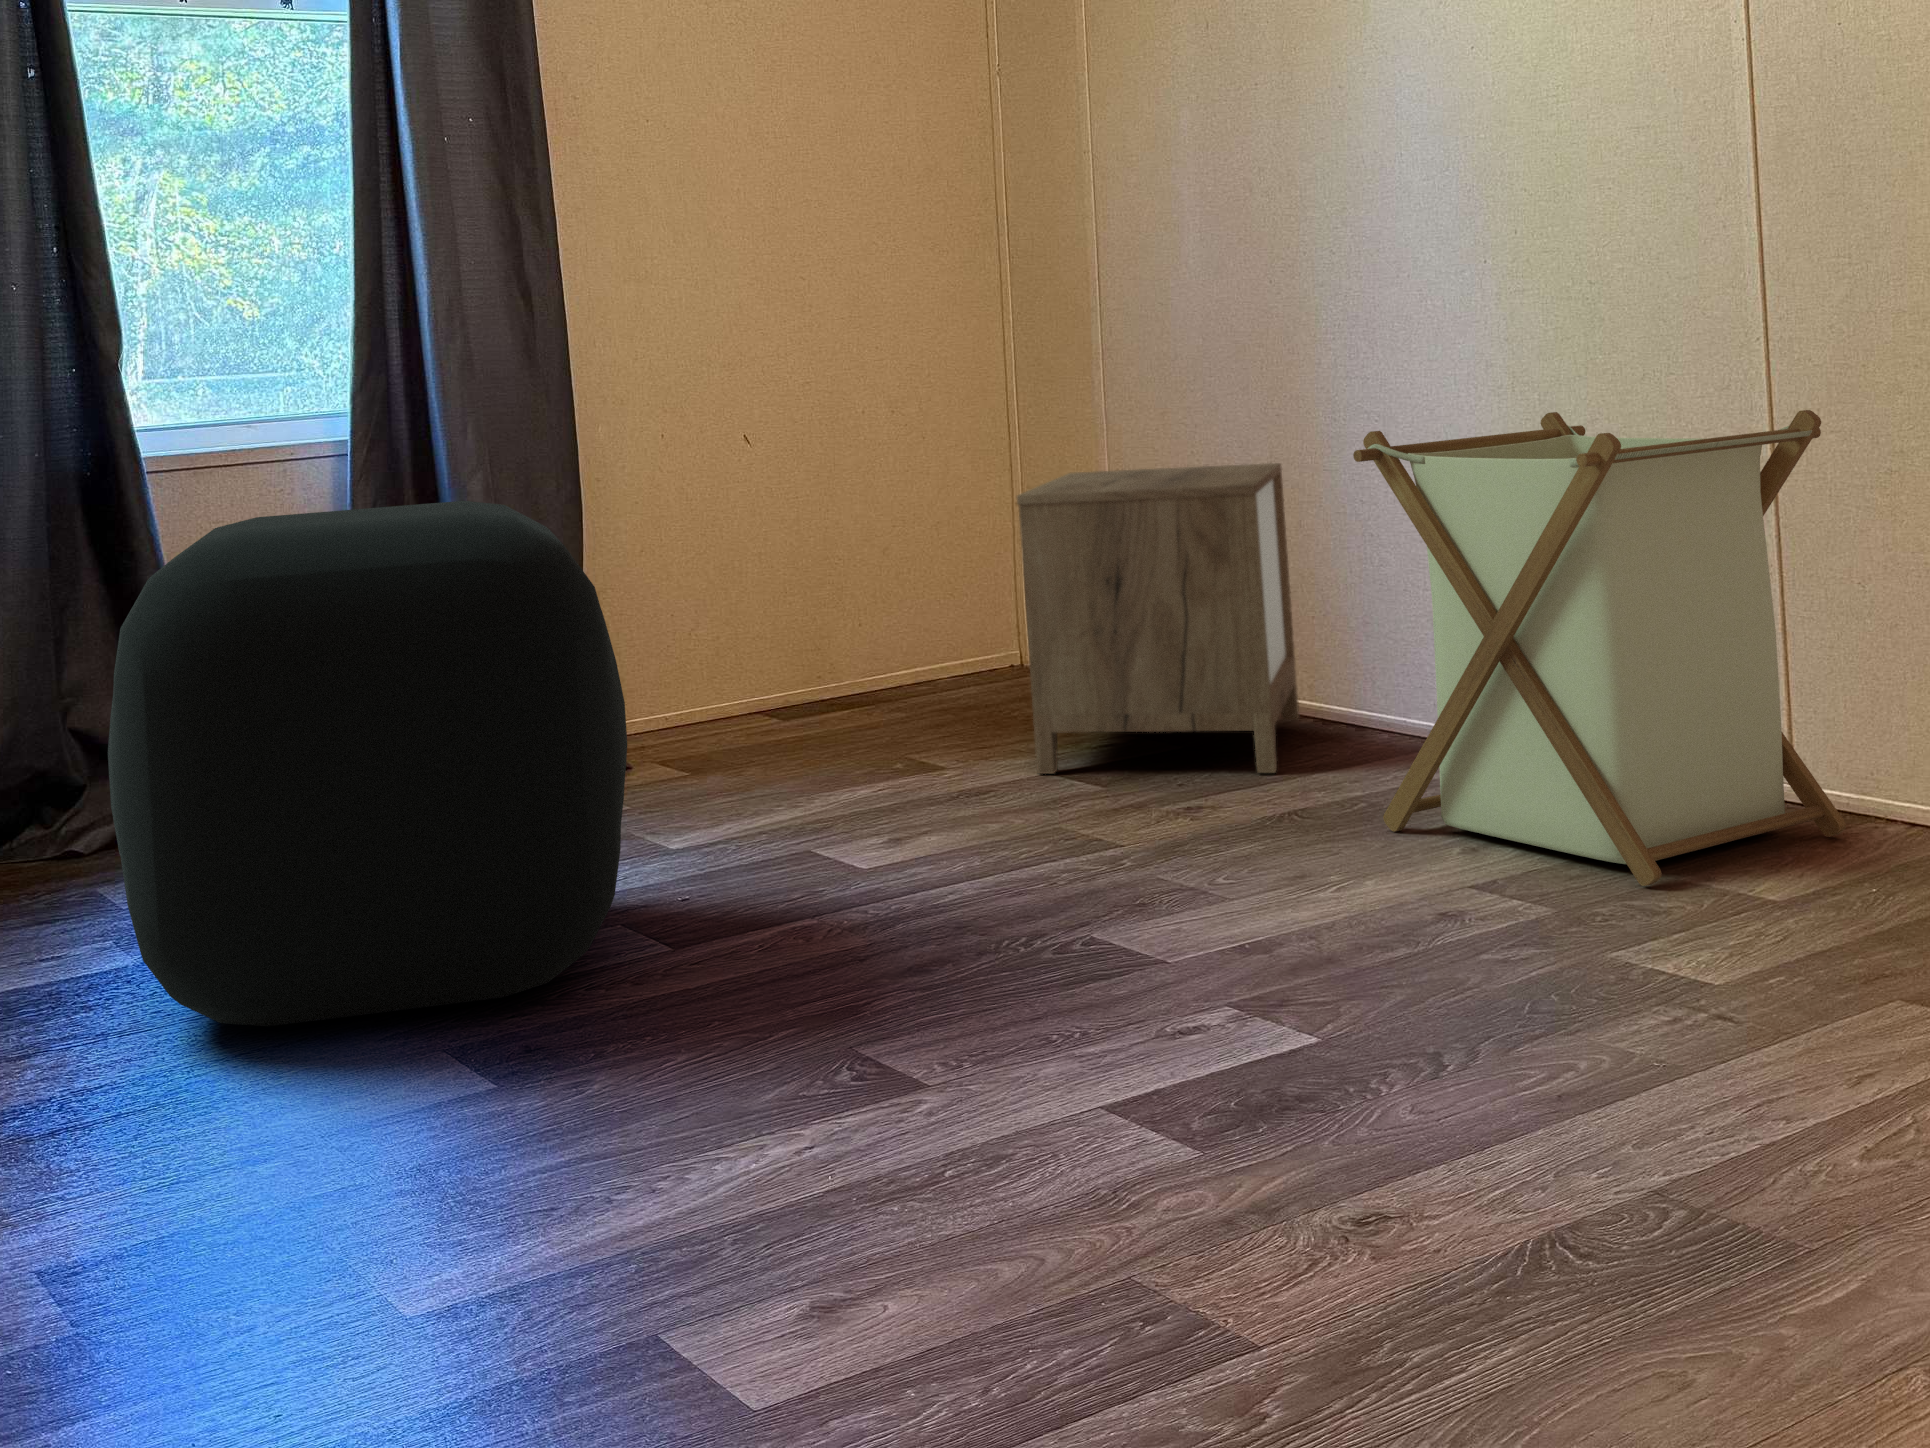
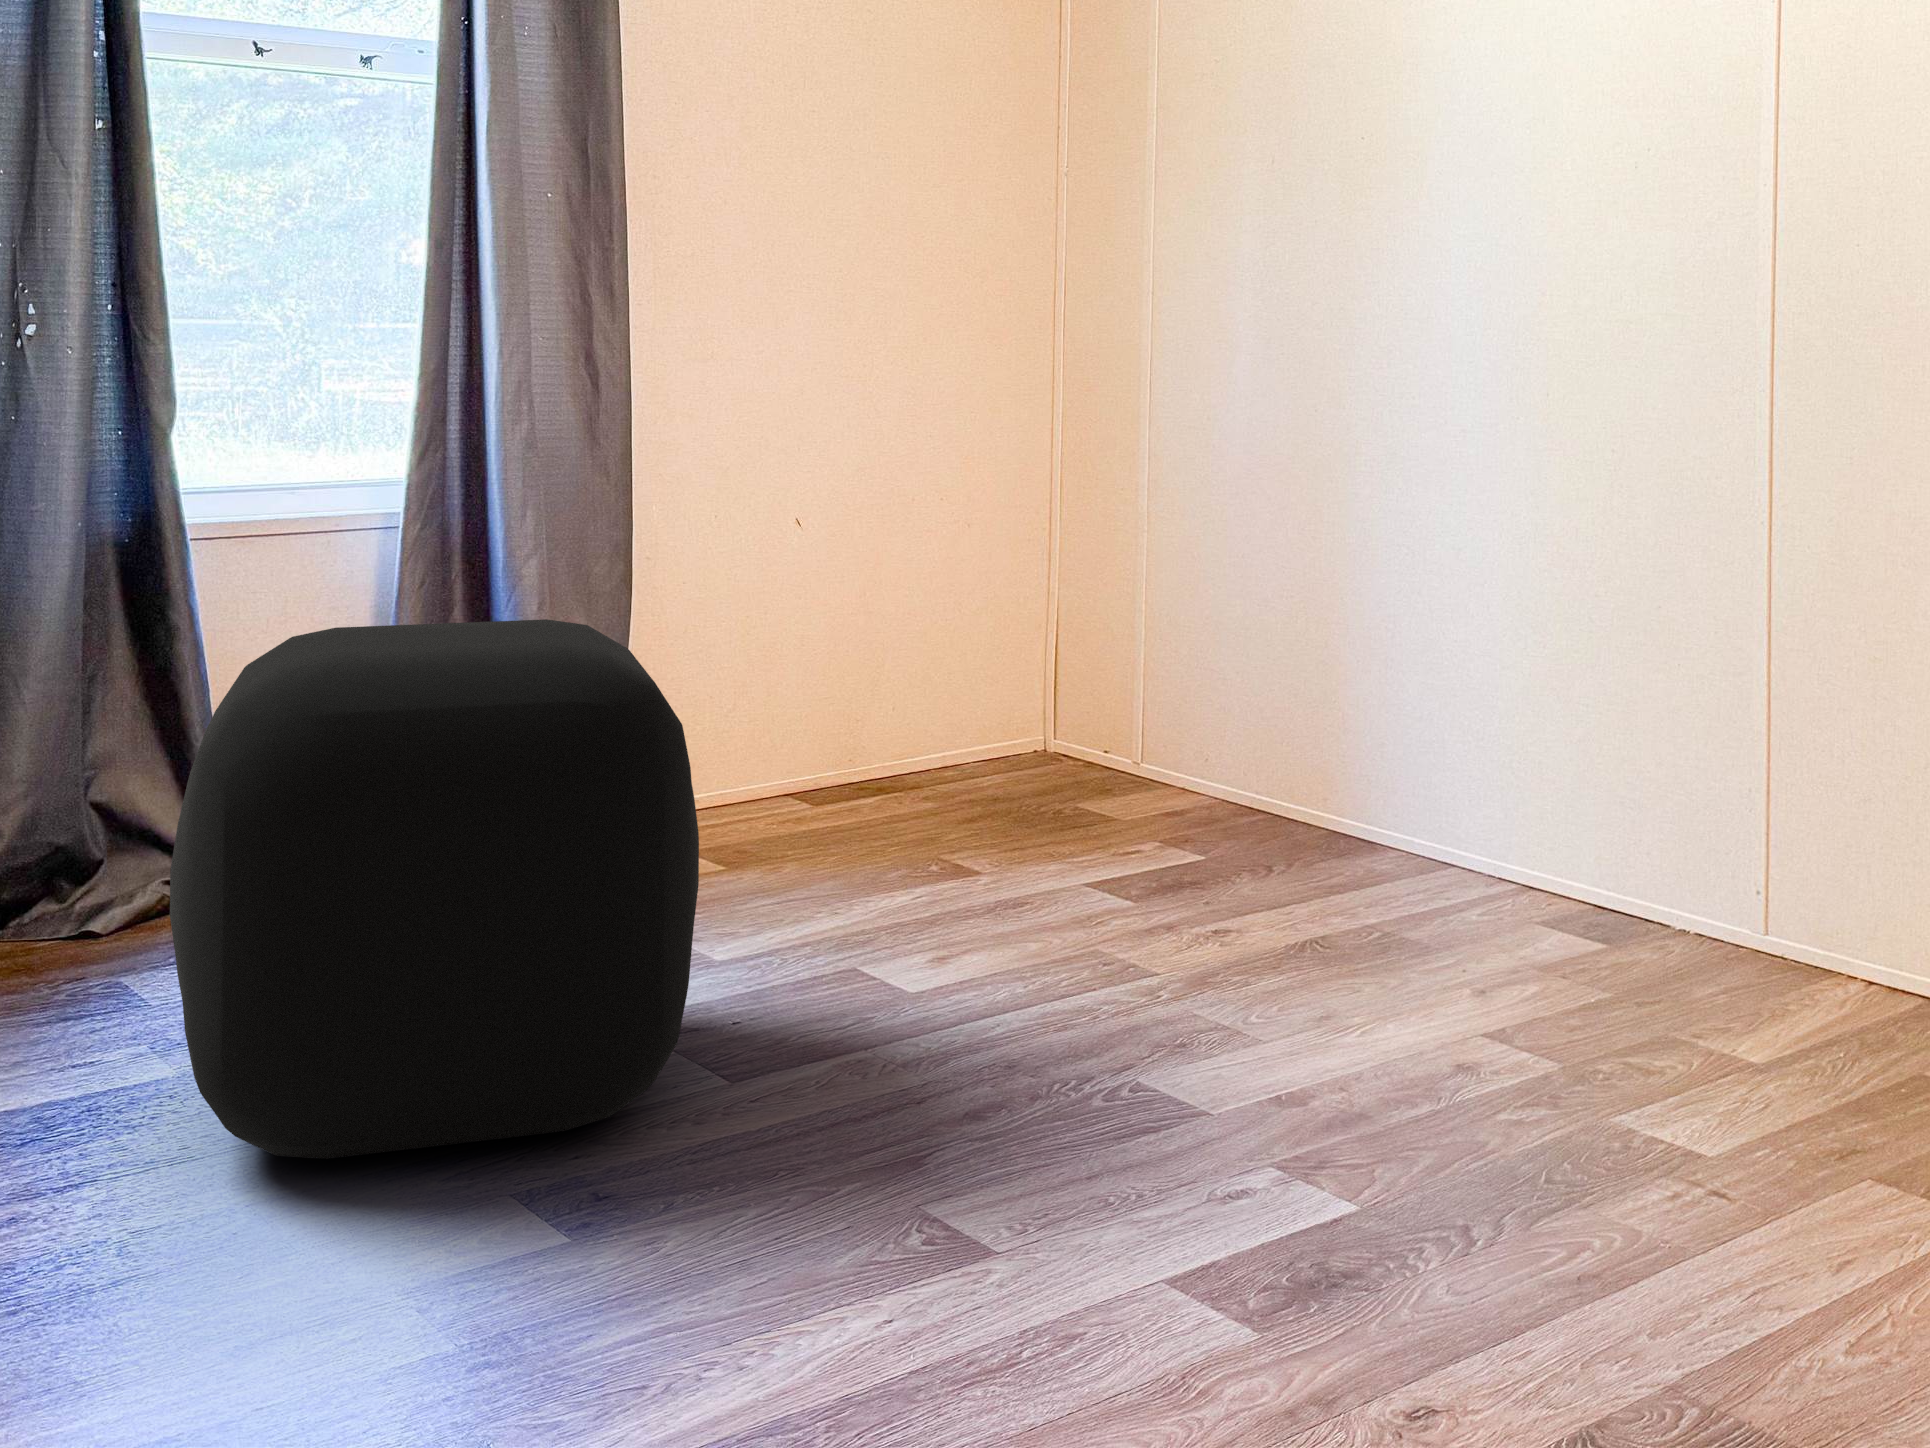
laundry basket: present [1353,410,1846,886] -> none [1394,572,1813,1038]
nightstand: present [1017,463,1299,774] -> none [1064,577,1305,888]

